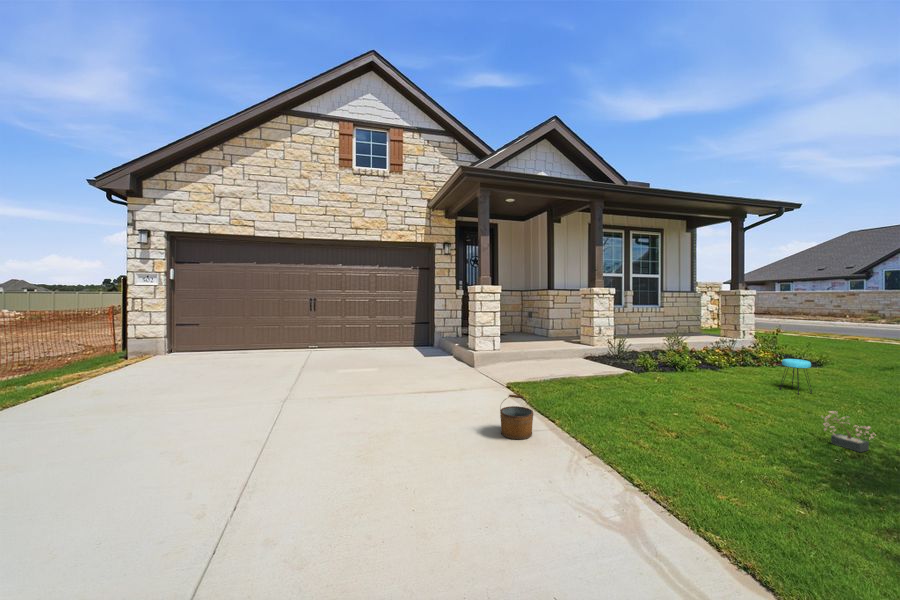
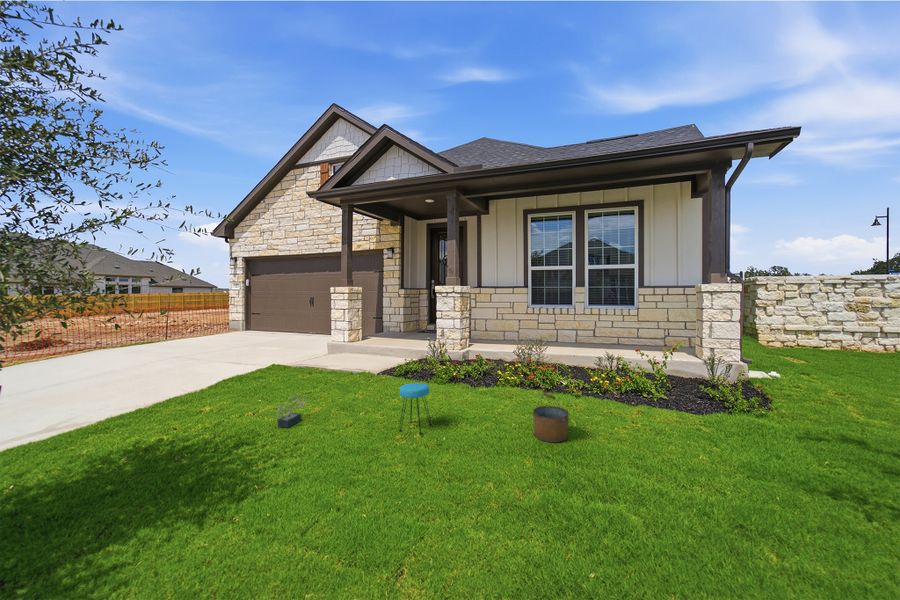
bucket: present [500,395,533,440] -> present [533,393,569,442]
decorative plant: present [824,411,874,452] -> present [277,394,305,428]

